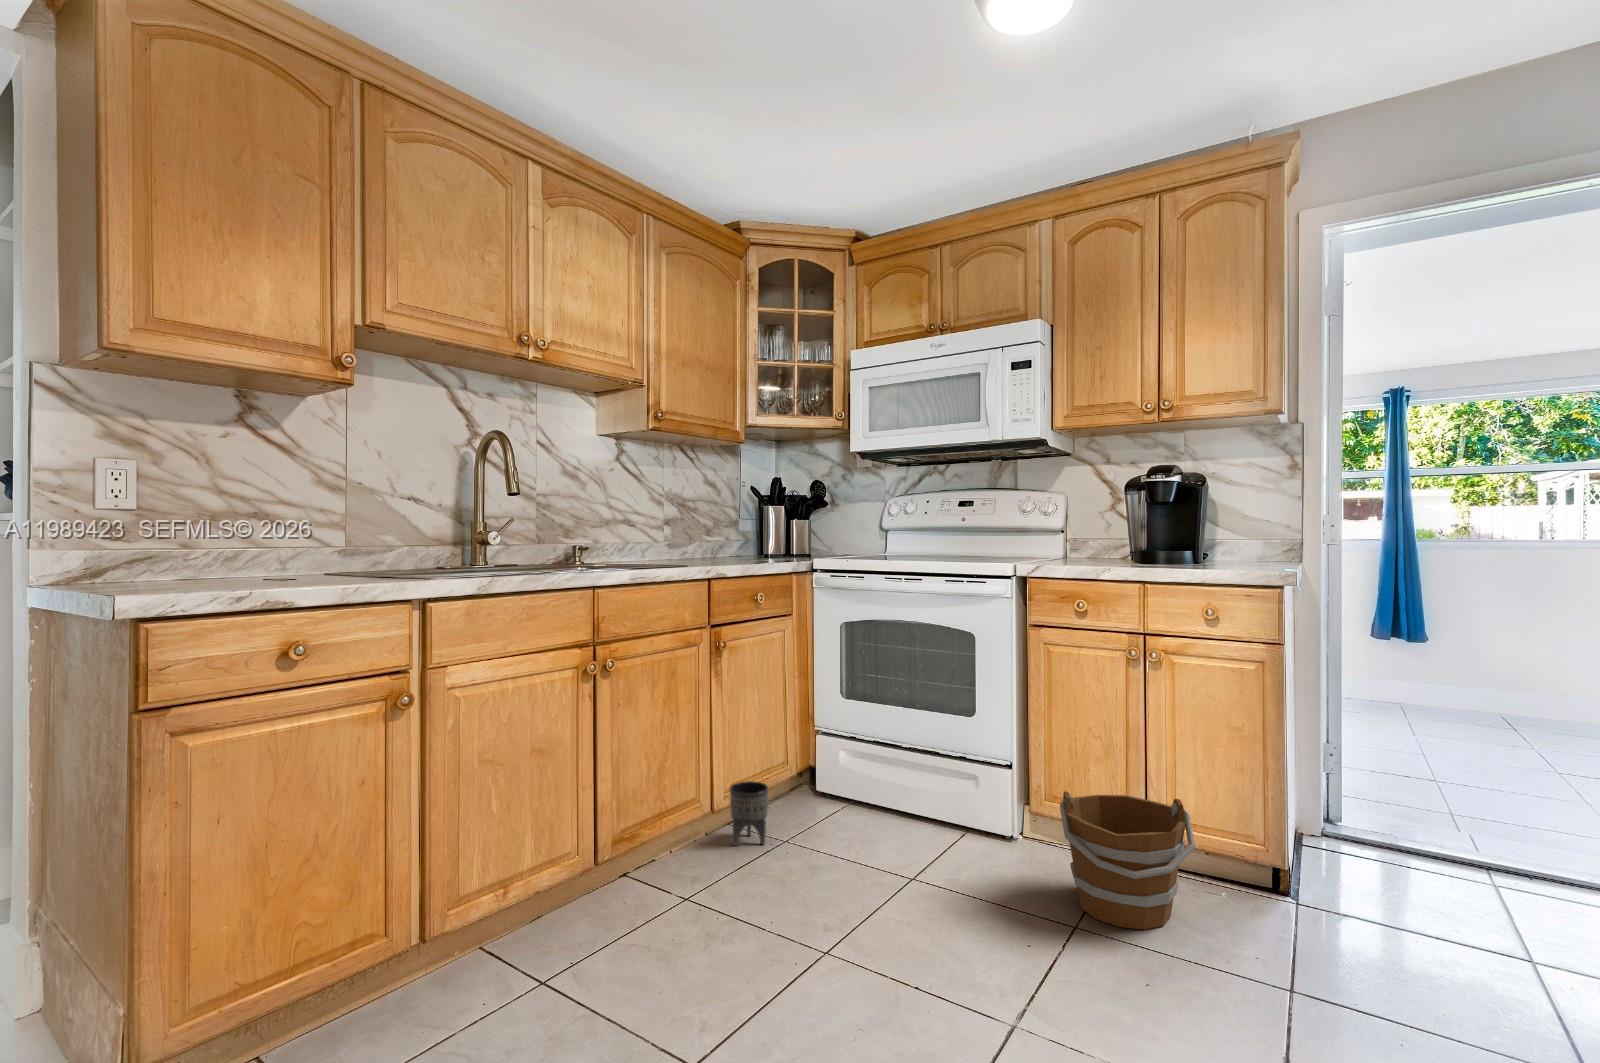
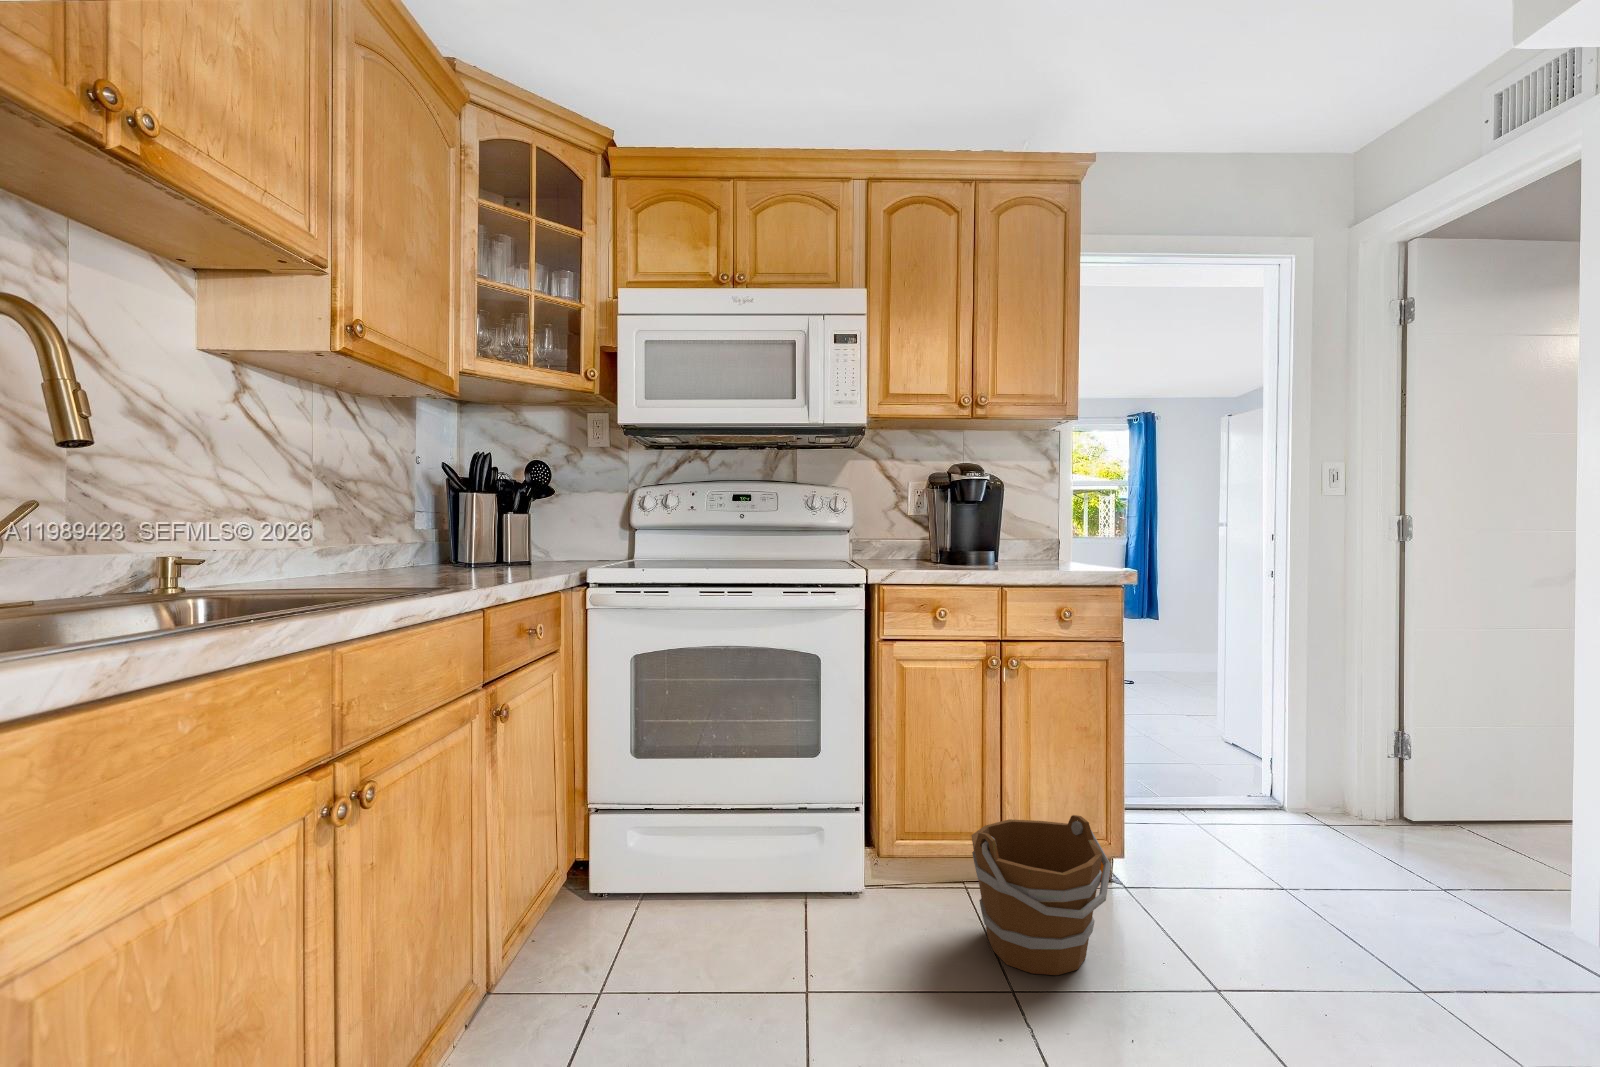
planter: present [729,781,769,846] -> none [517,912,581,1028]

